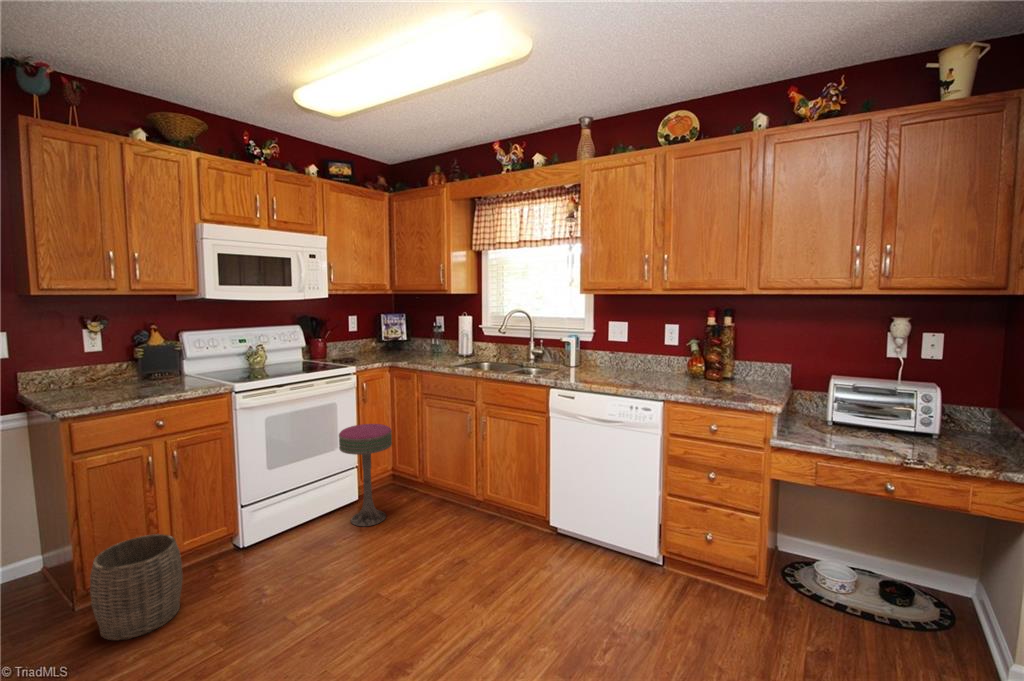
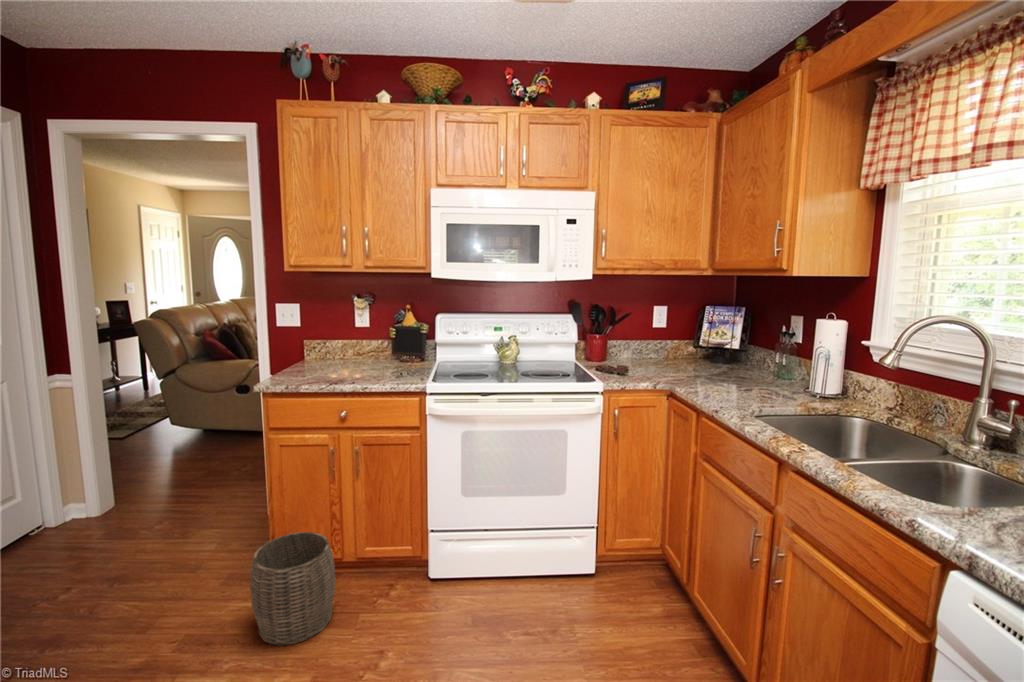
bar stool: present [339,424,392,526] -> none [545,472,624,636]

